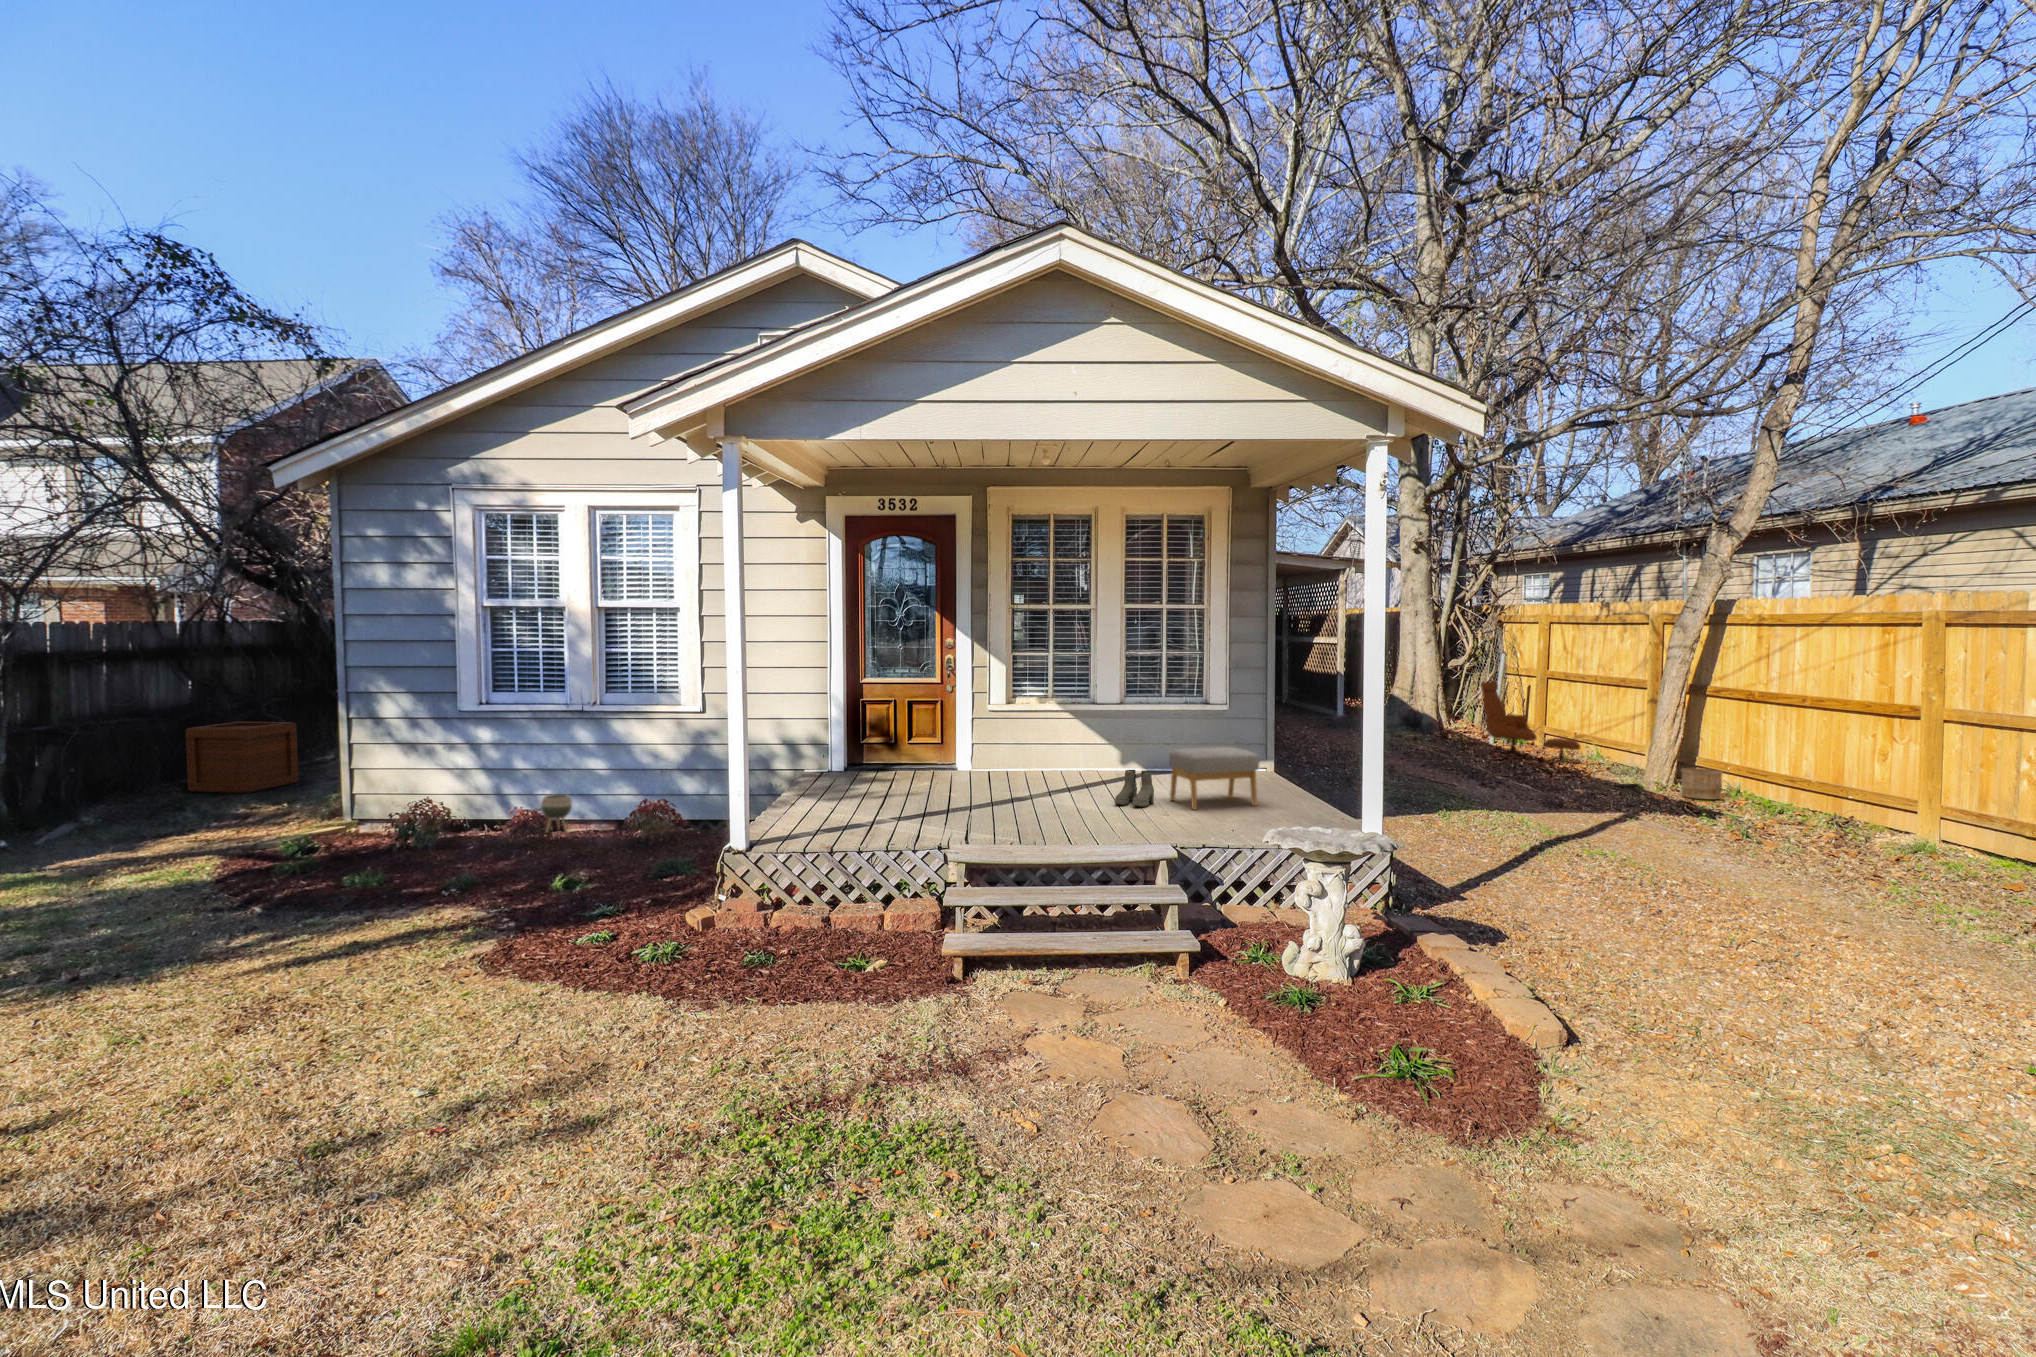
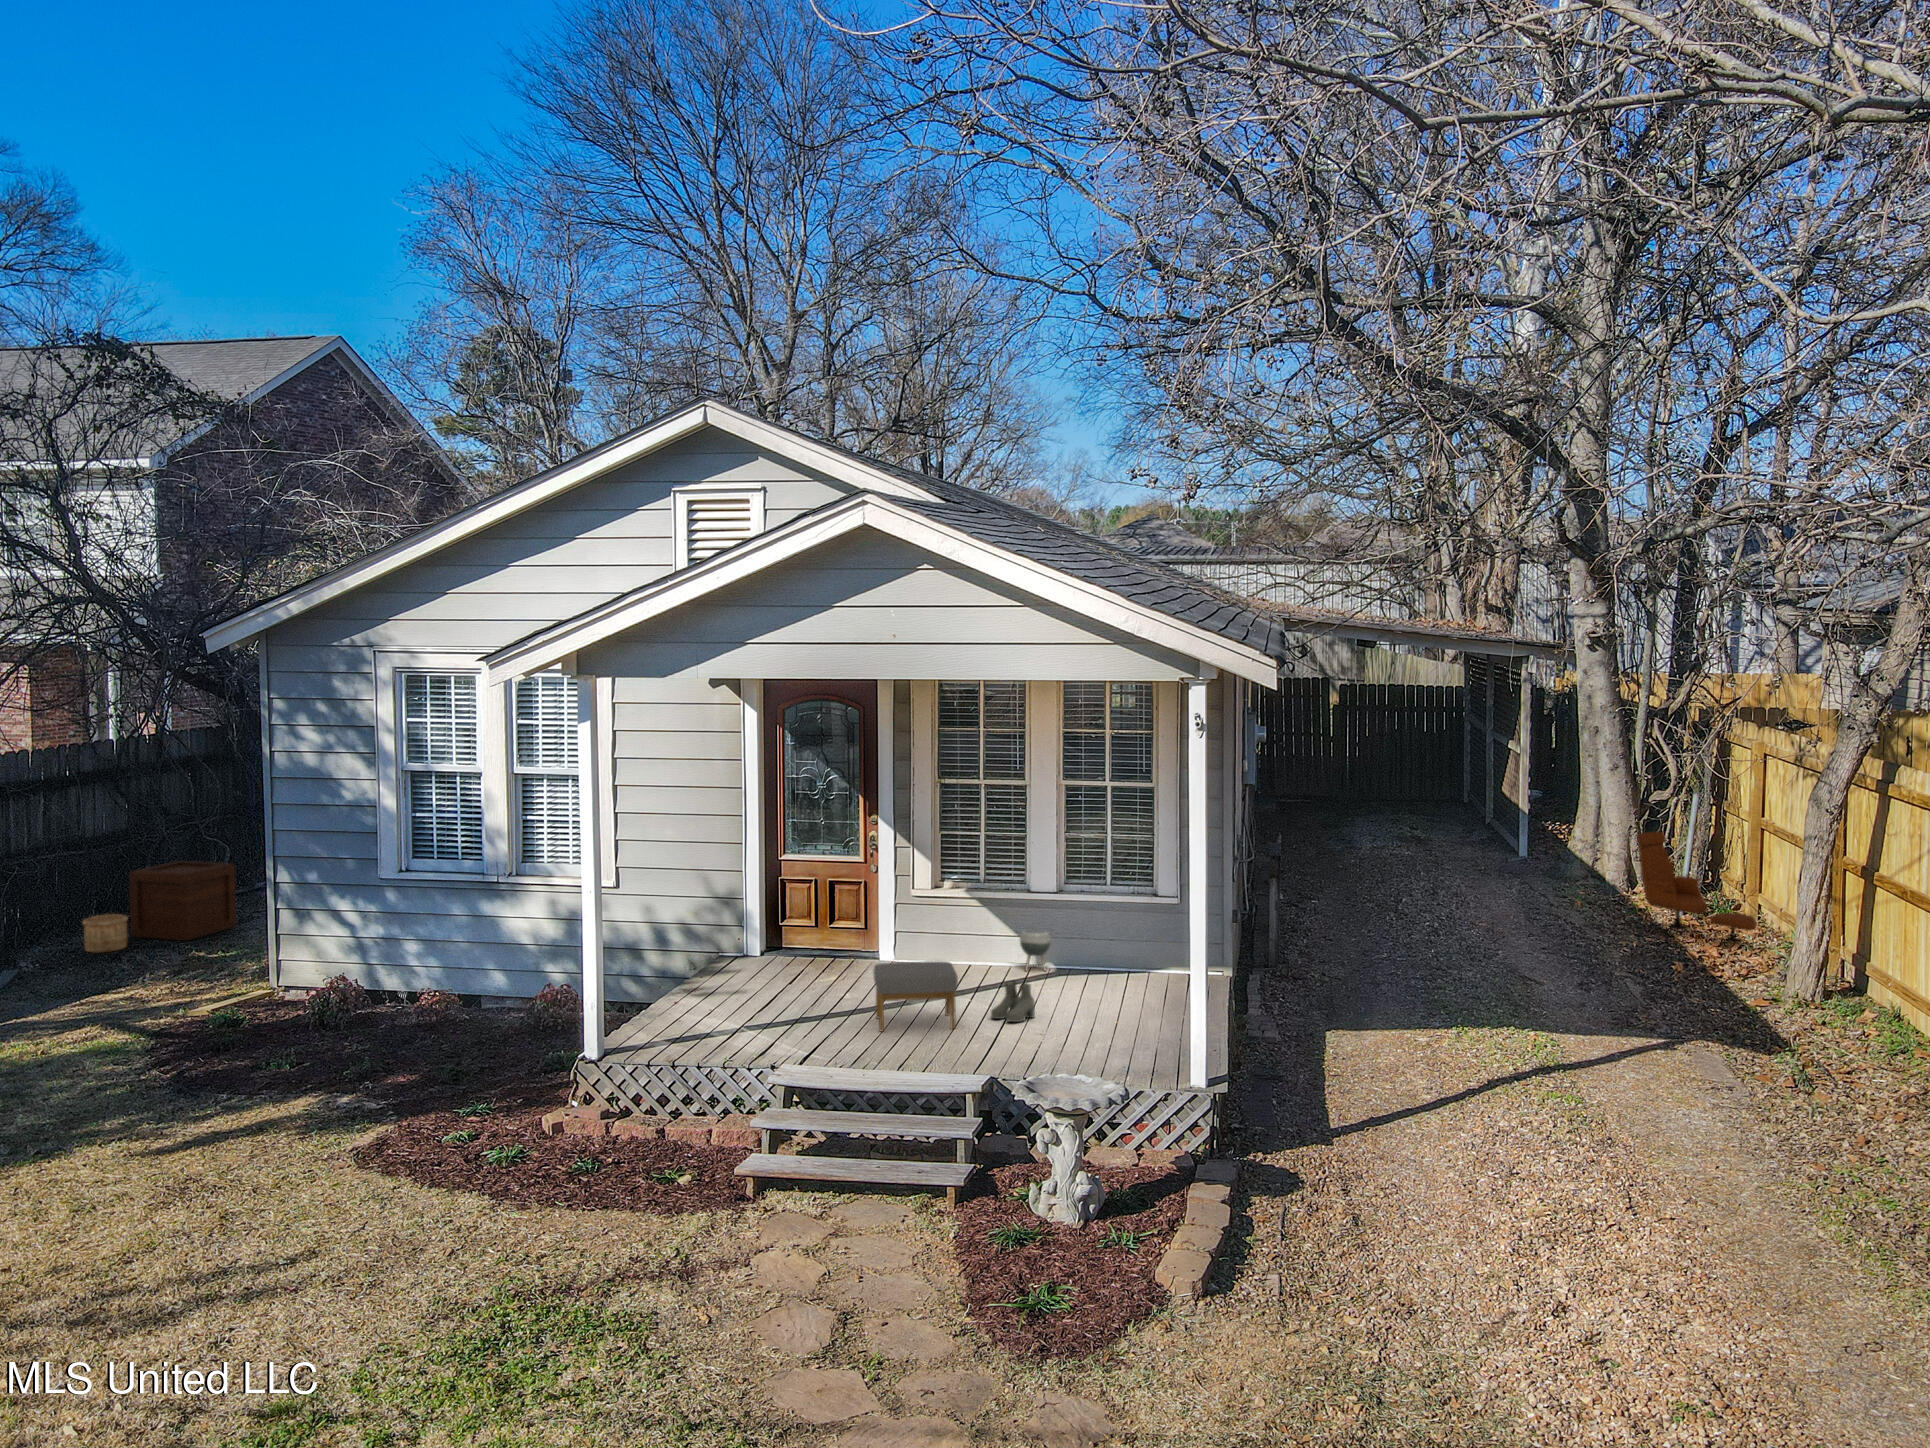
footstool: present [1169,747,1260,810] -> present [874,961,958,1032]
wooden bucket: present [1681,768,1723,799] -> present [83,914,128,952]
planter: present [541,794,572,832] -> present [1020,931,1051,971]

